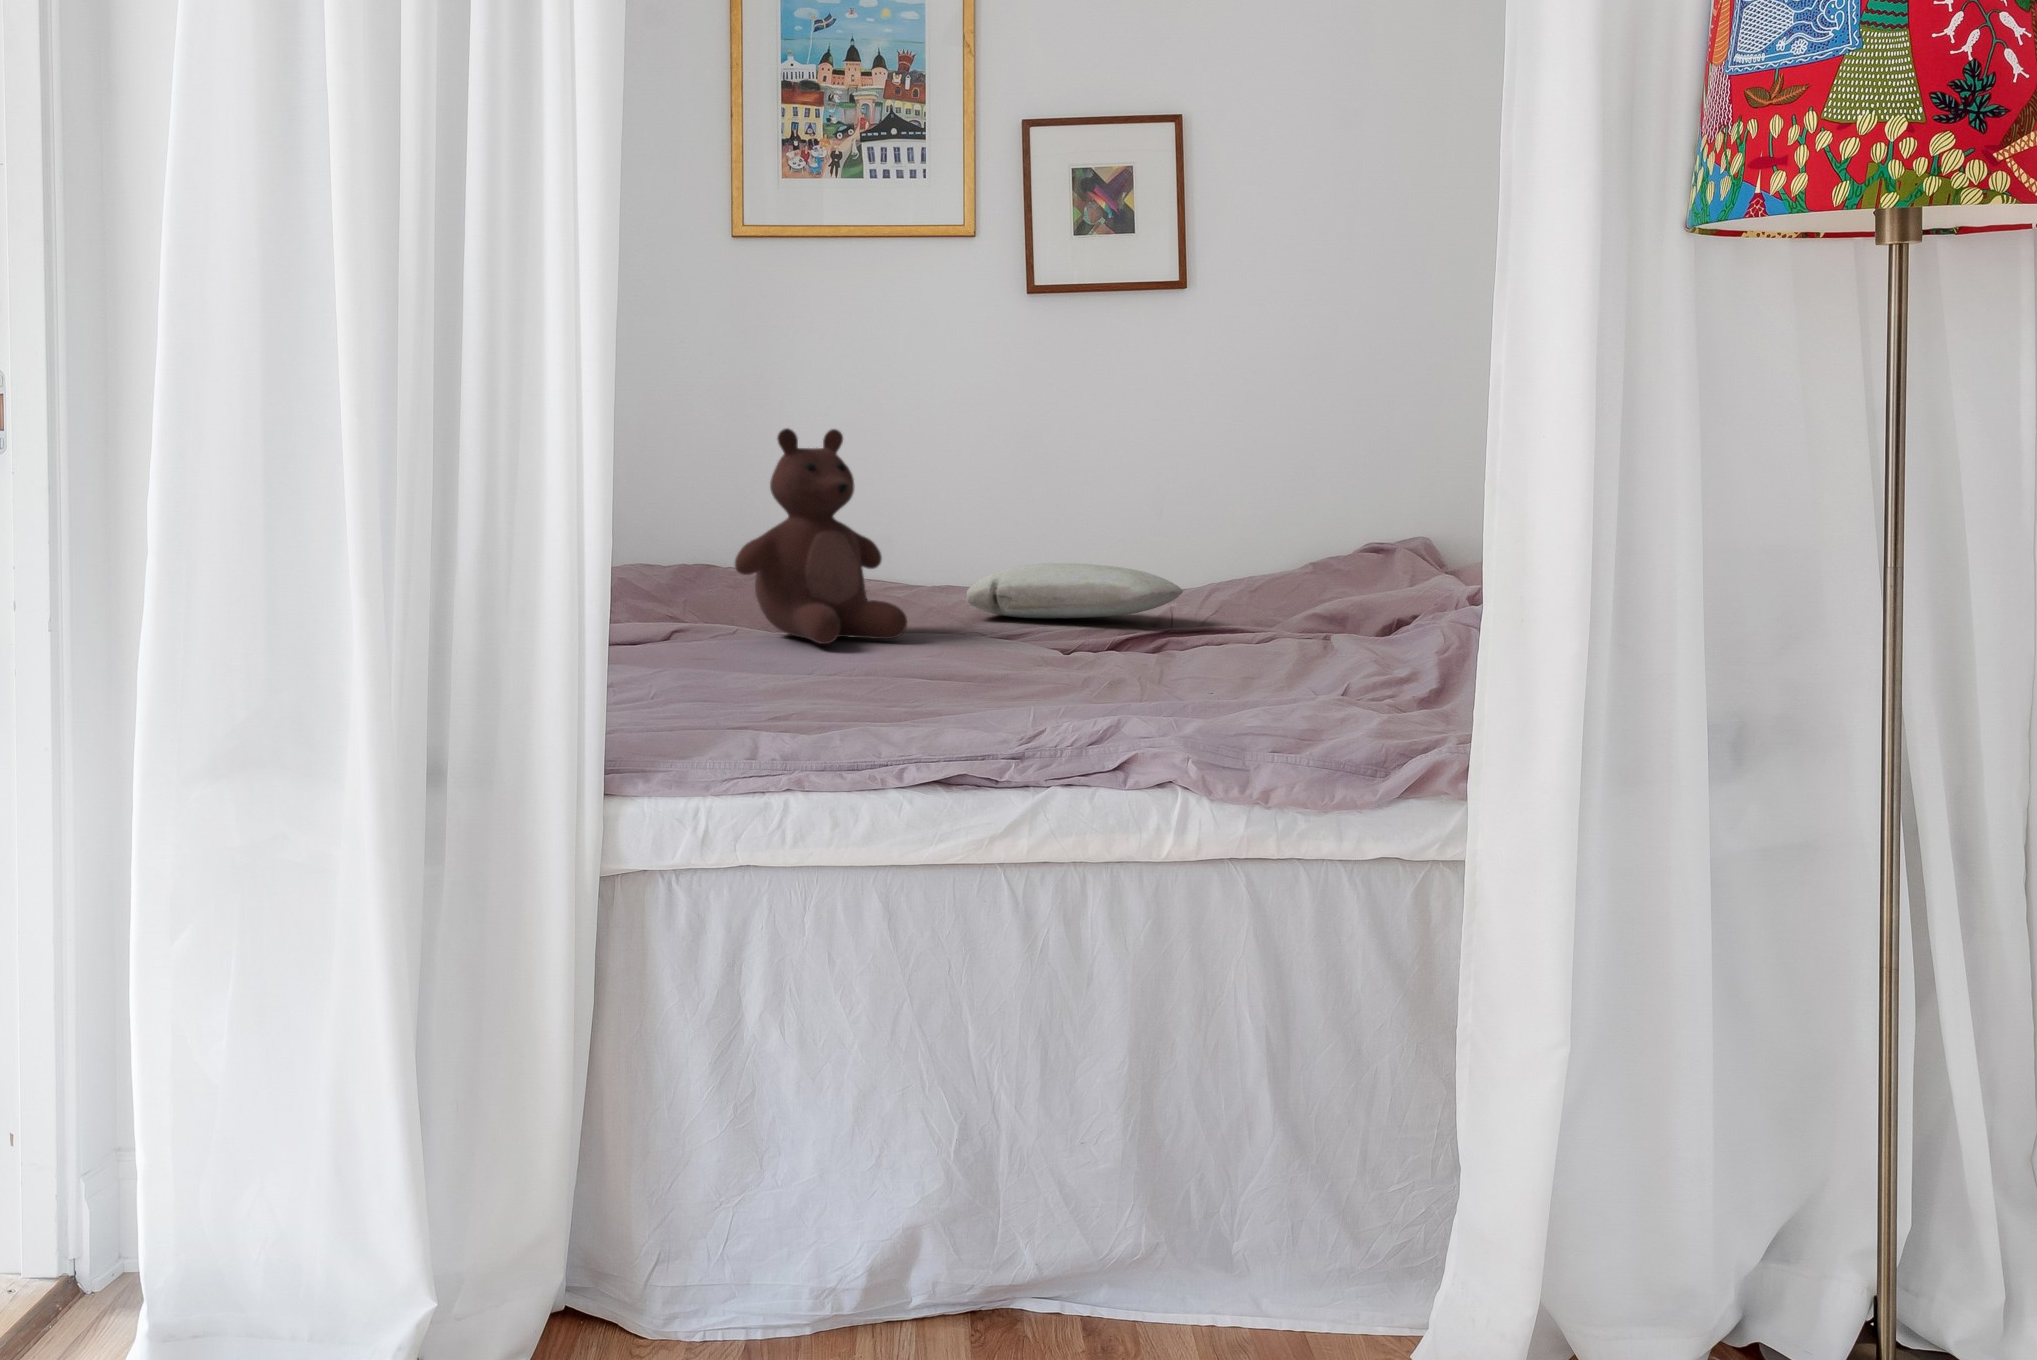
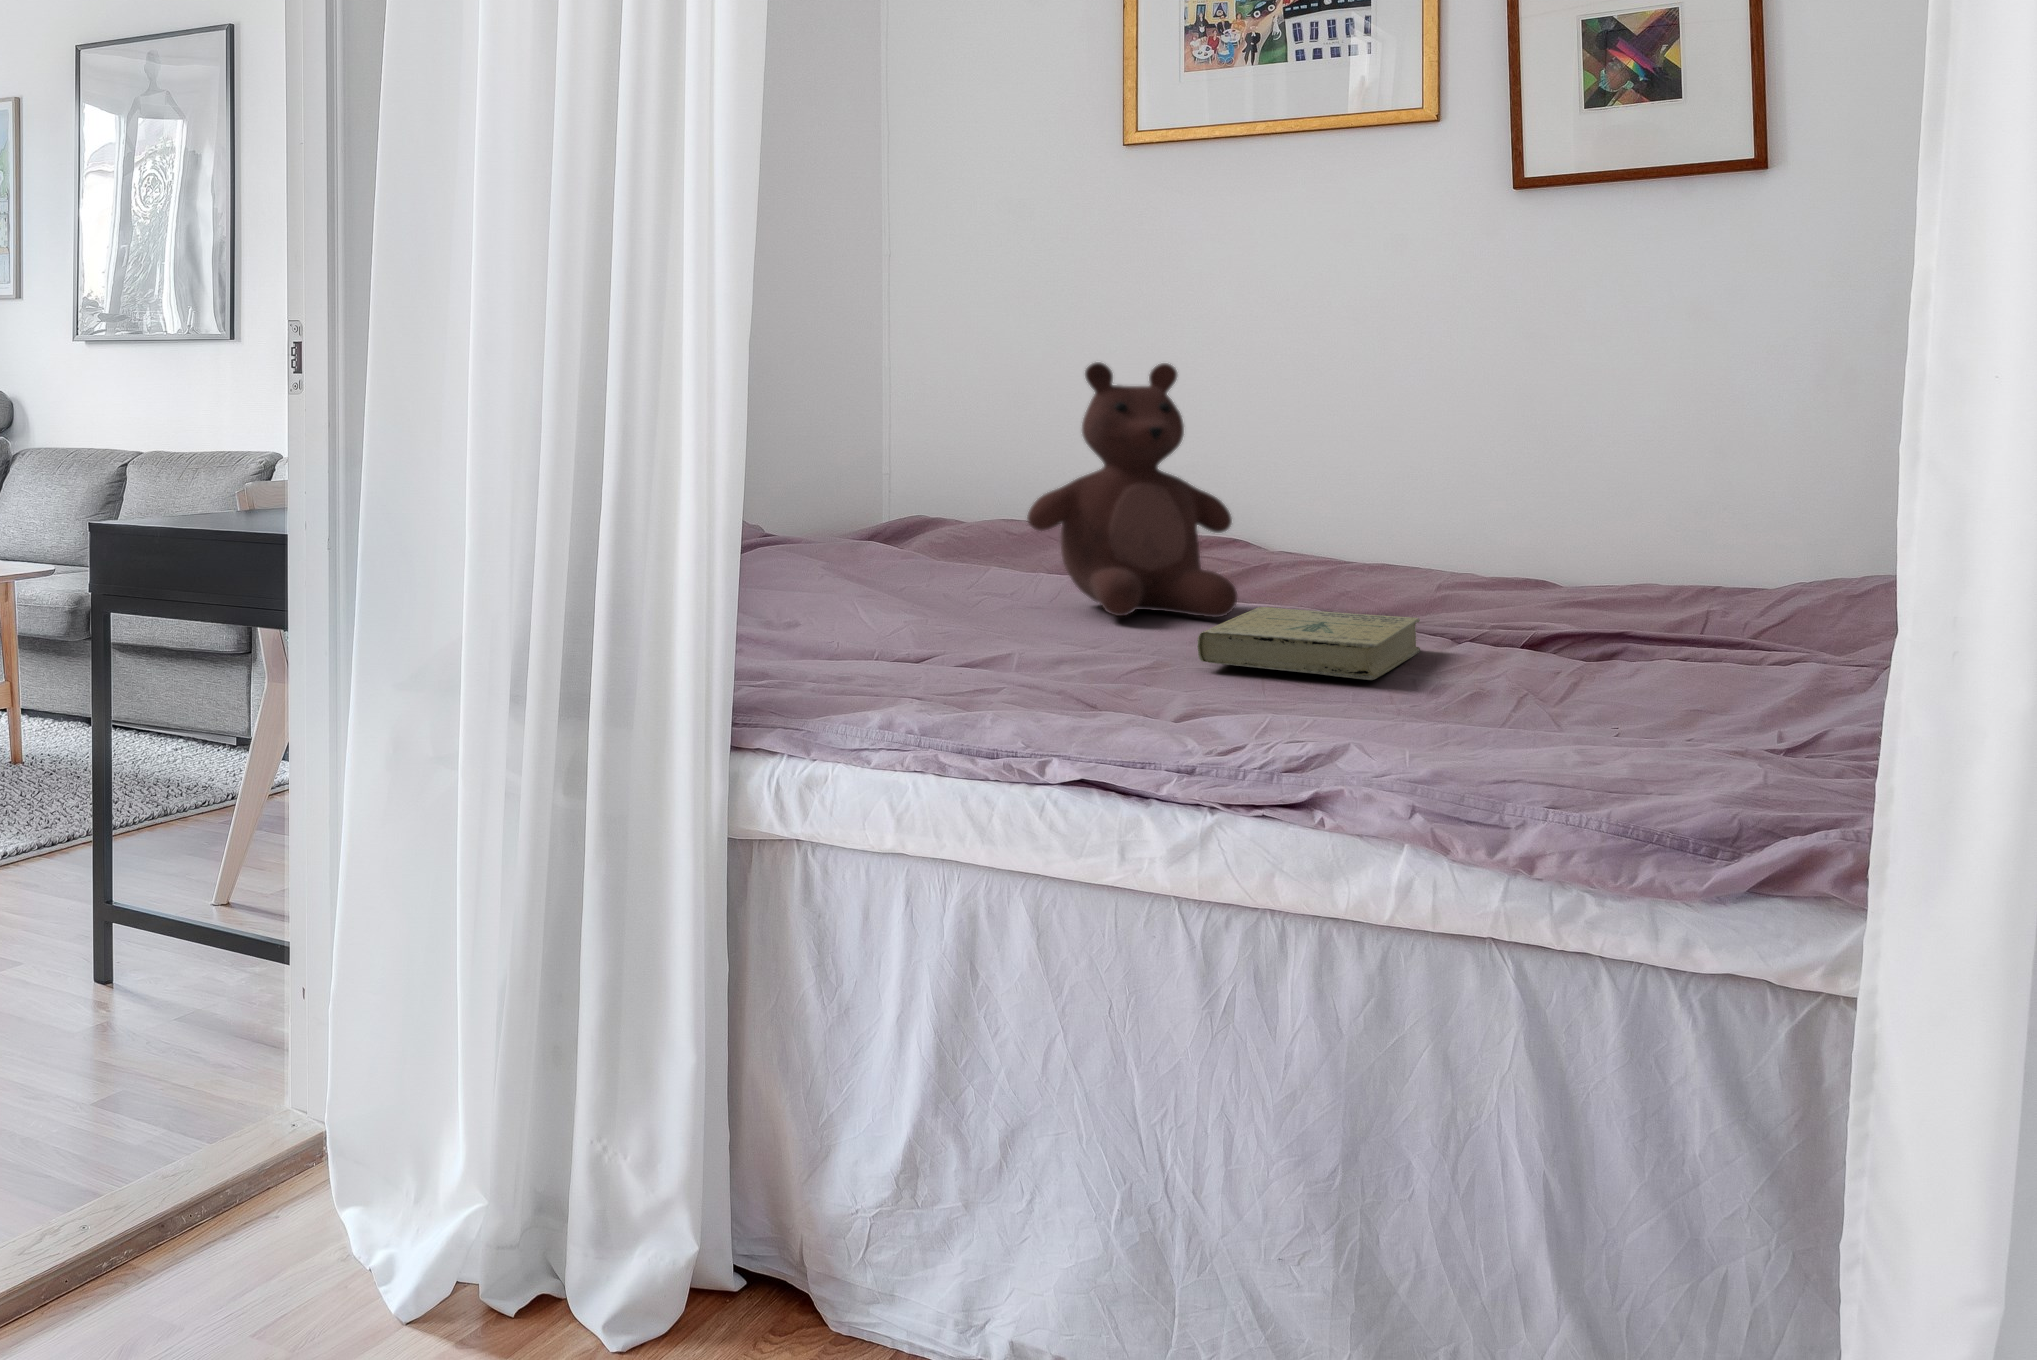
pillow: present [966,563,1183,619] -> none [1361,540,1679,612]
book: none [941,628,1077,679] -> present [1197,607,1421,680]

